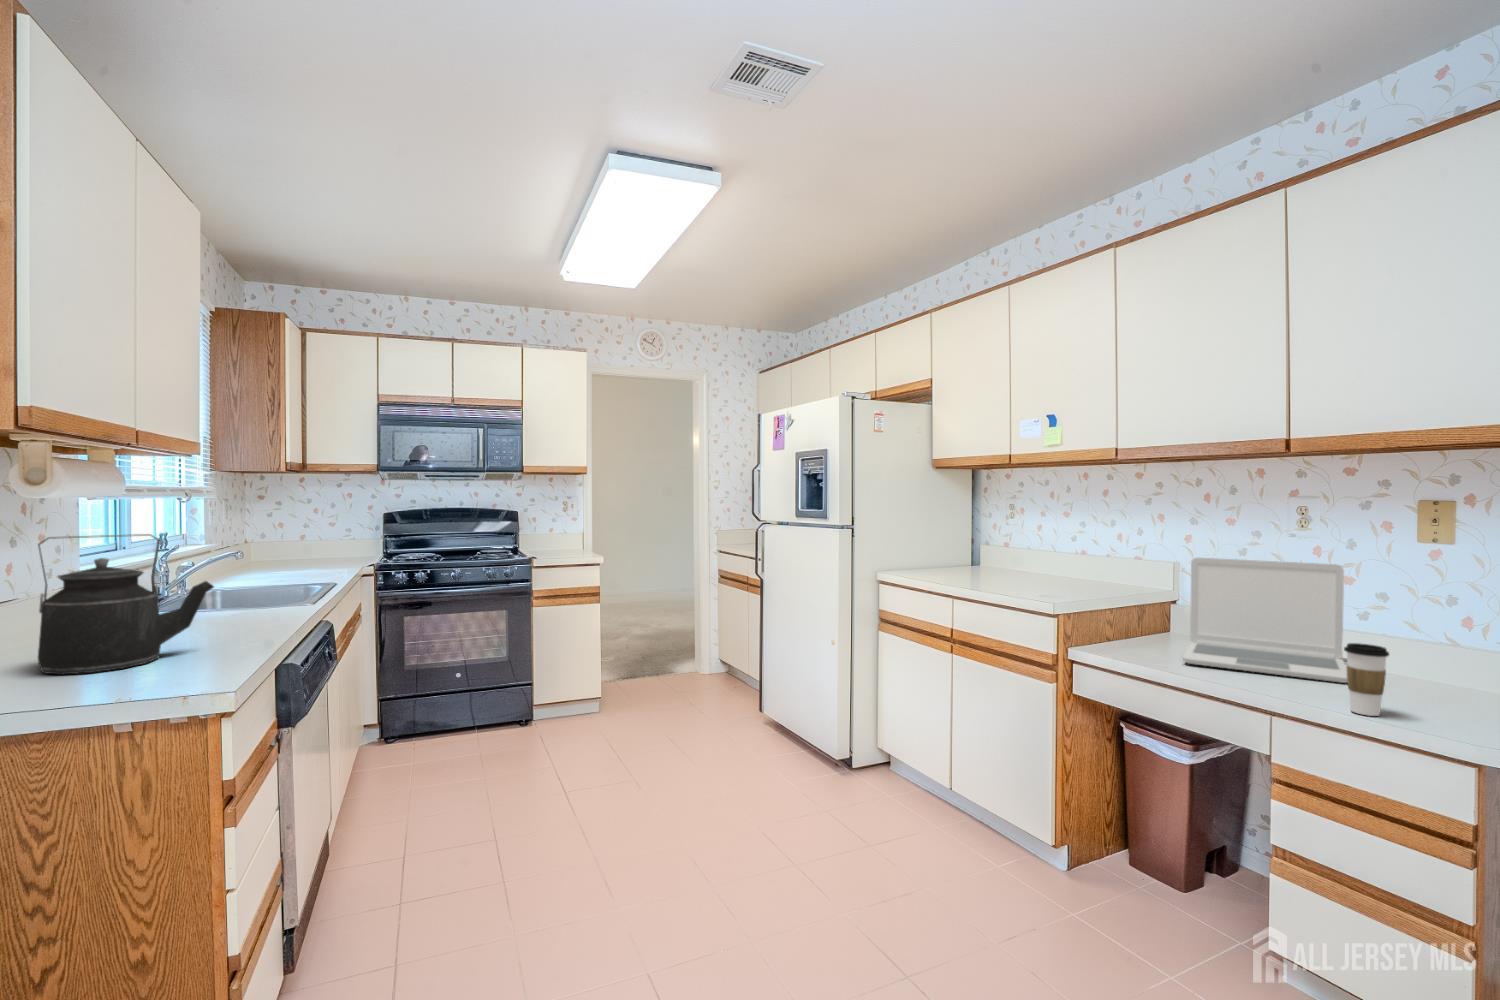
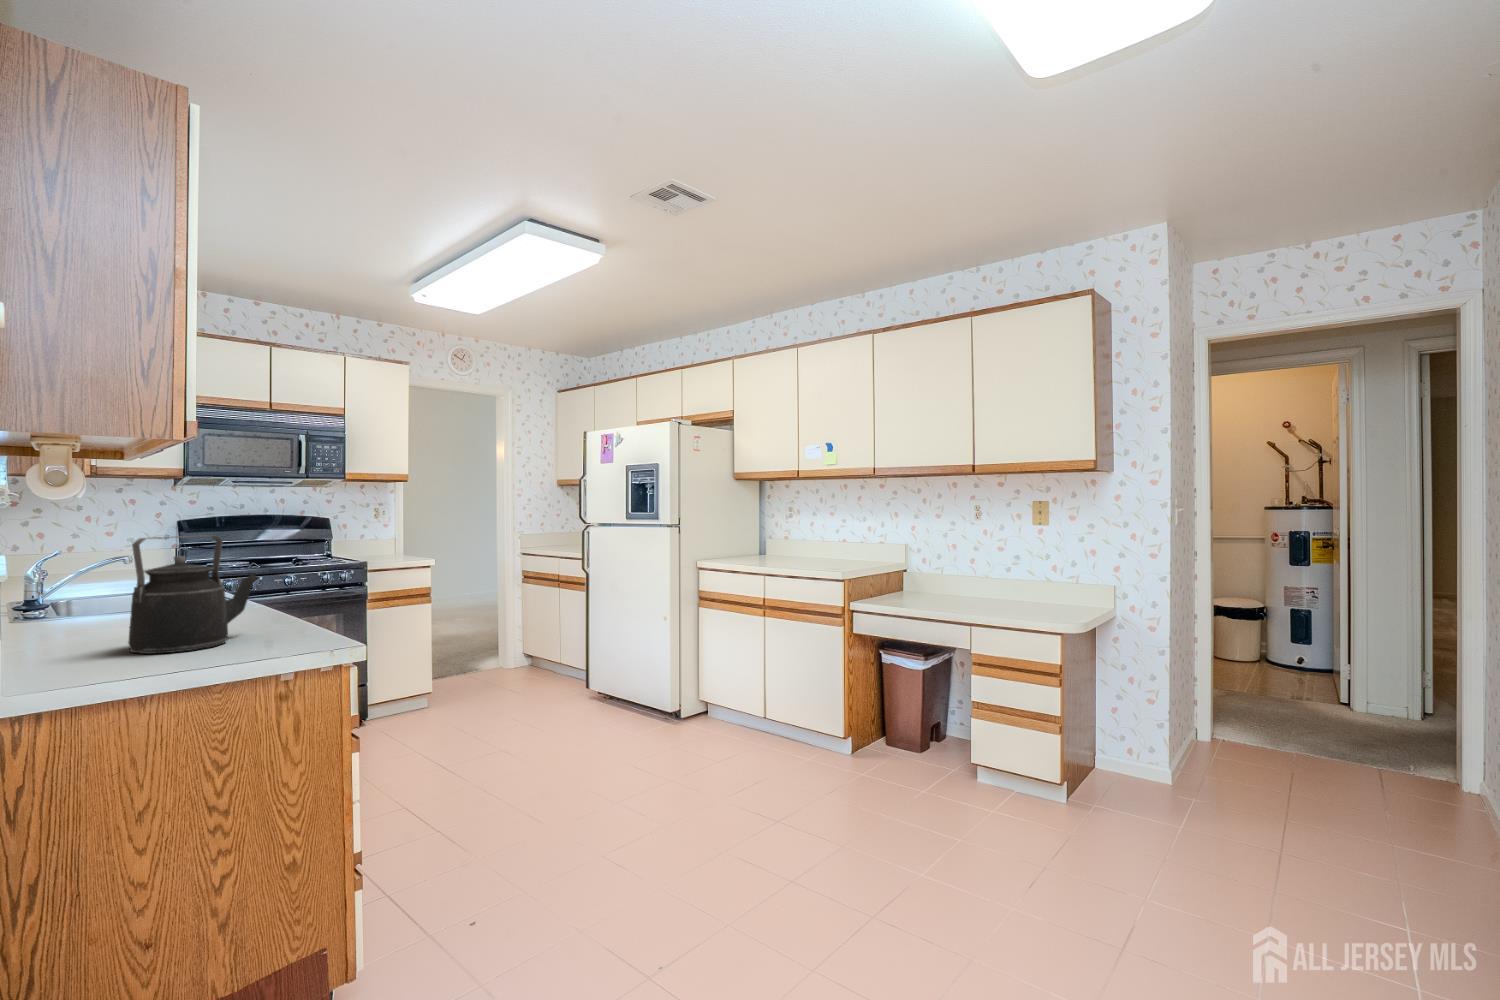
laptop: present [1183,558,1347,683] -> none [920,538,1008,607]
coffee cup: present [1344,643,1389,716] -> none [1007,580,1028,620]

